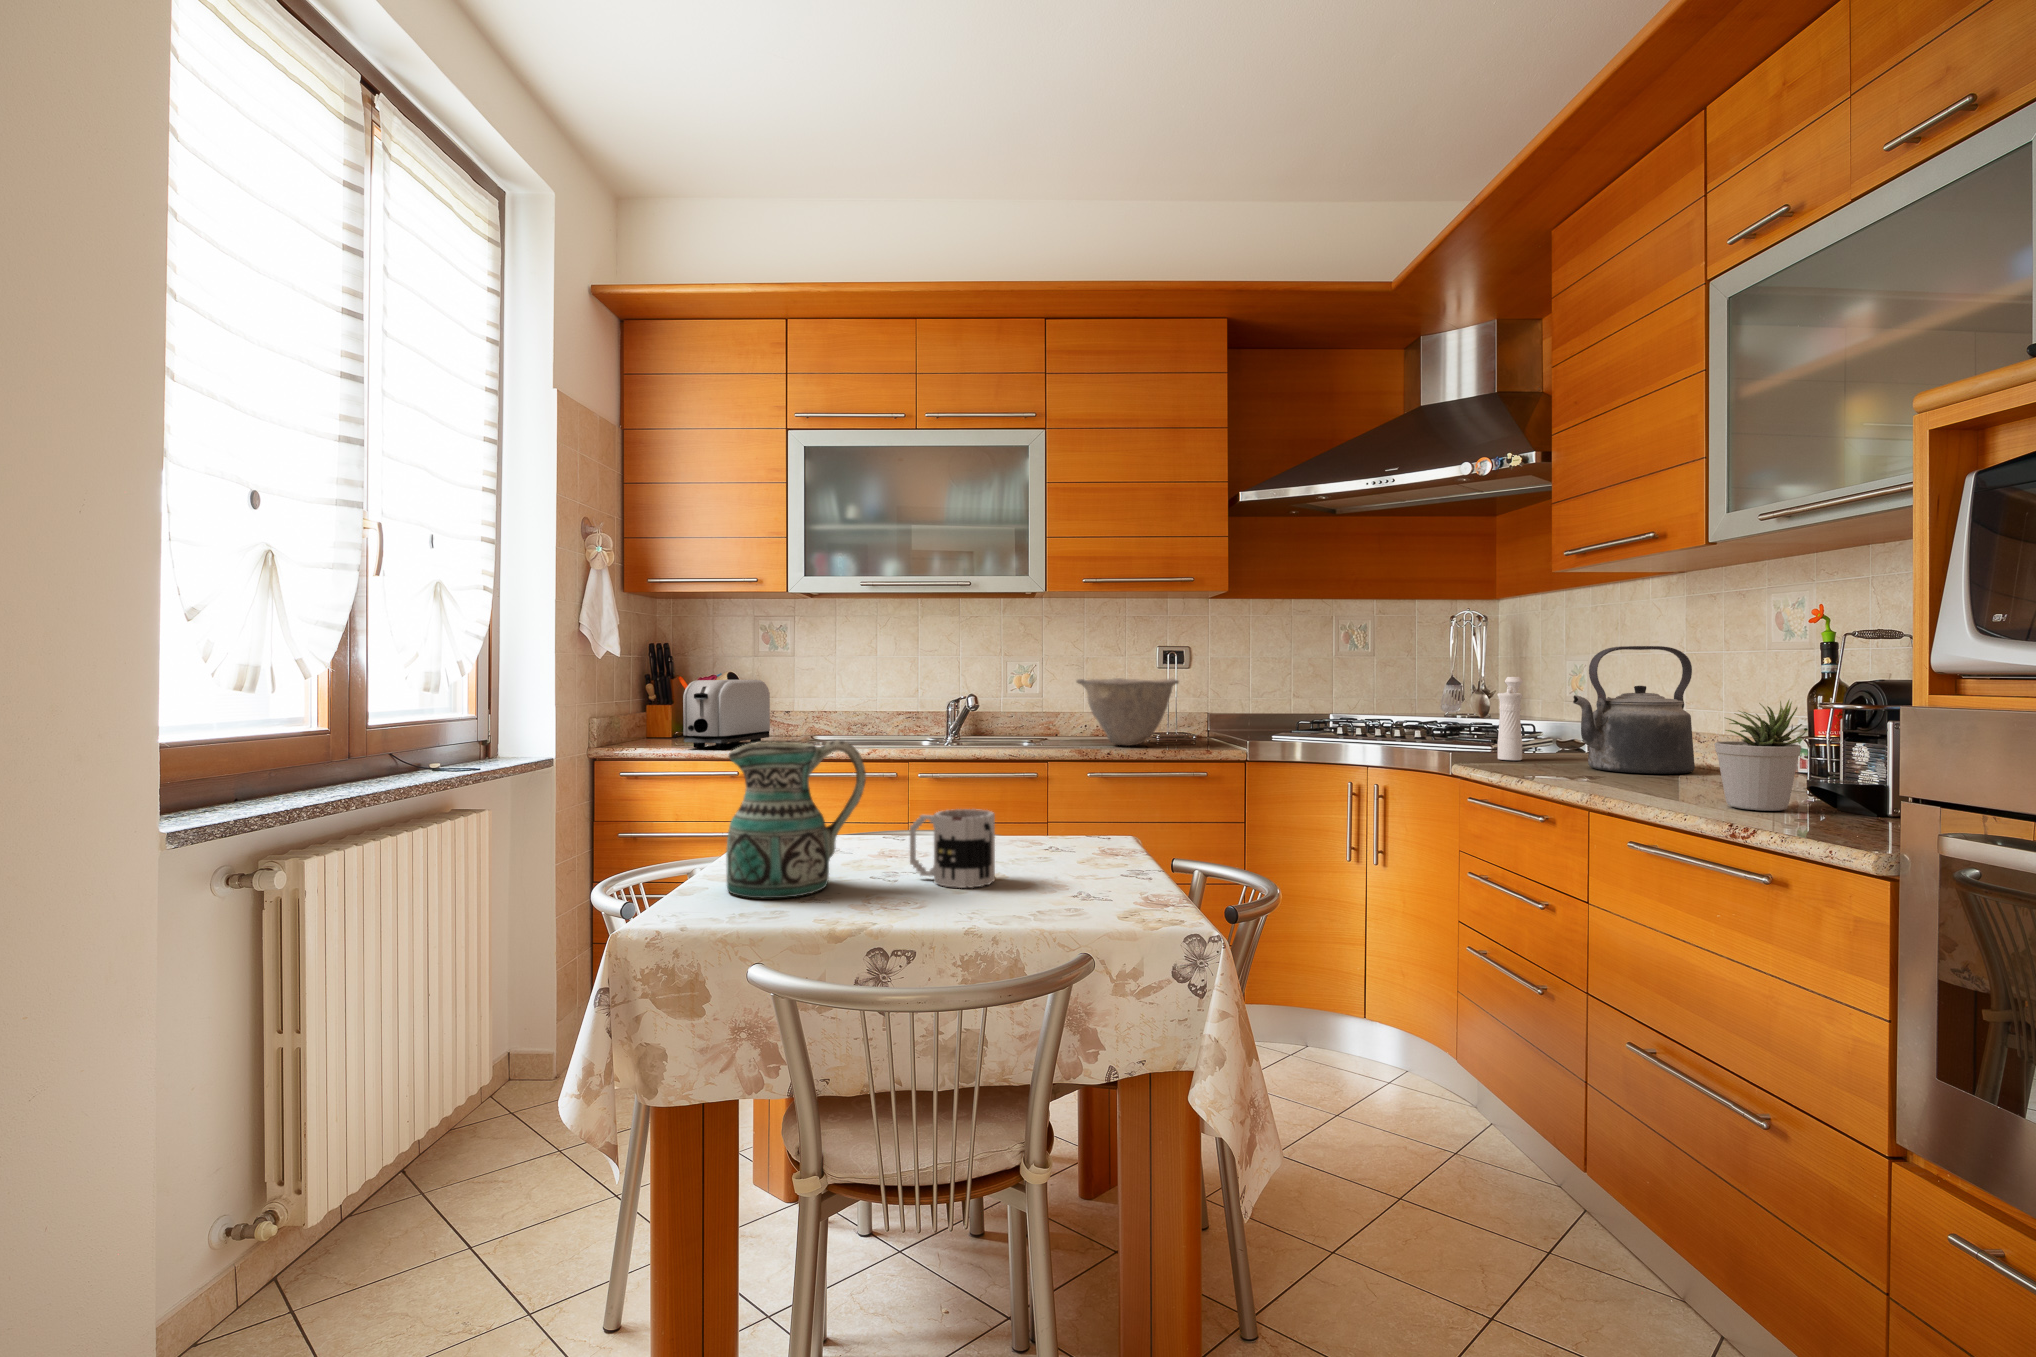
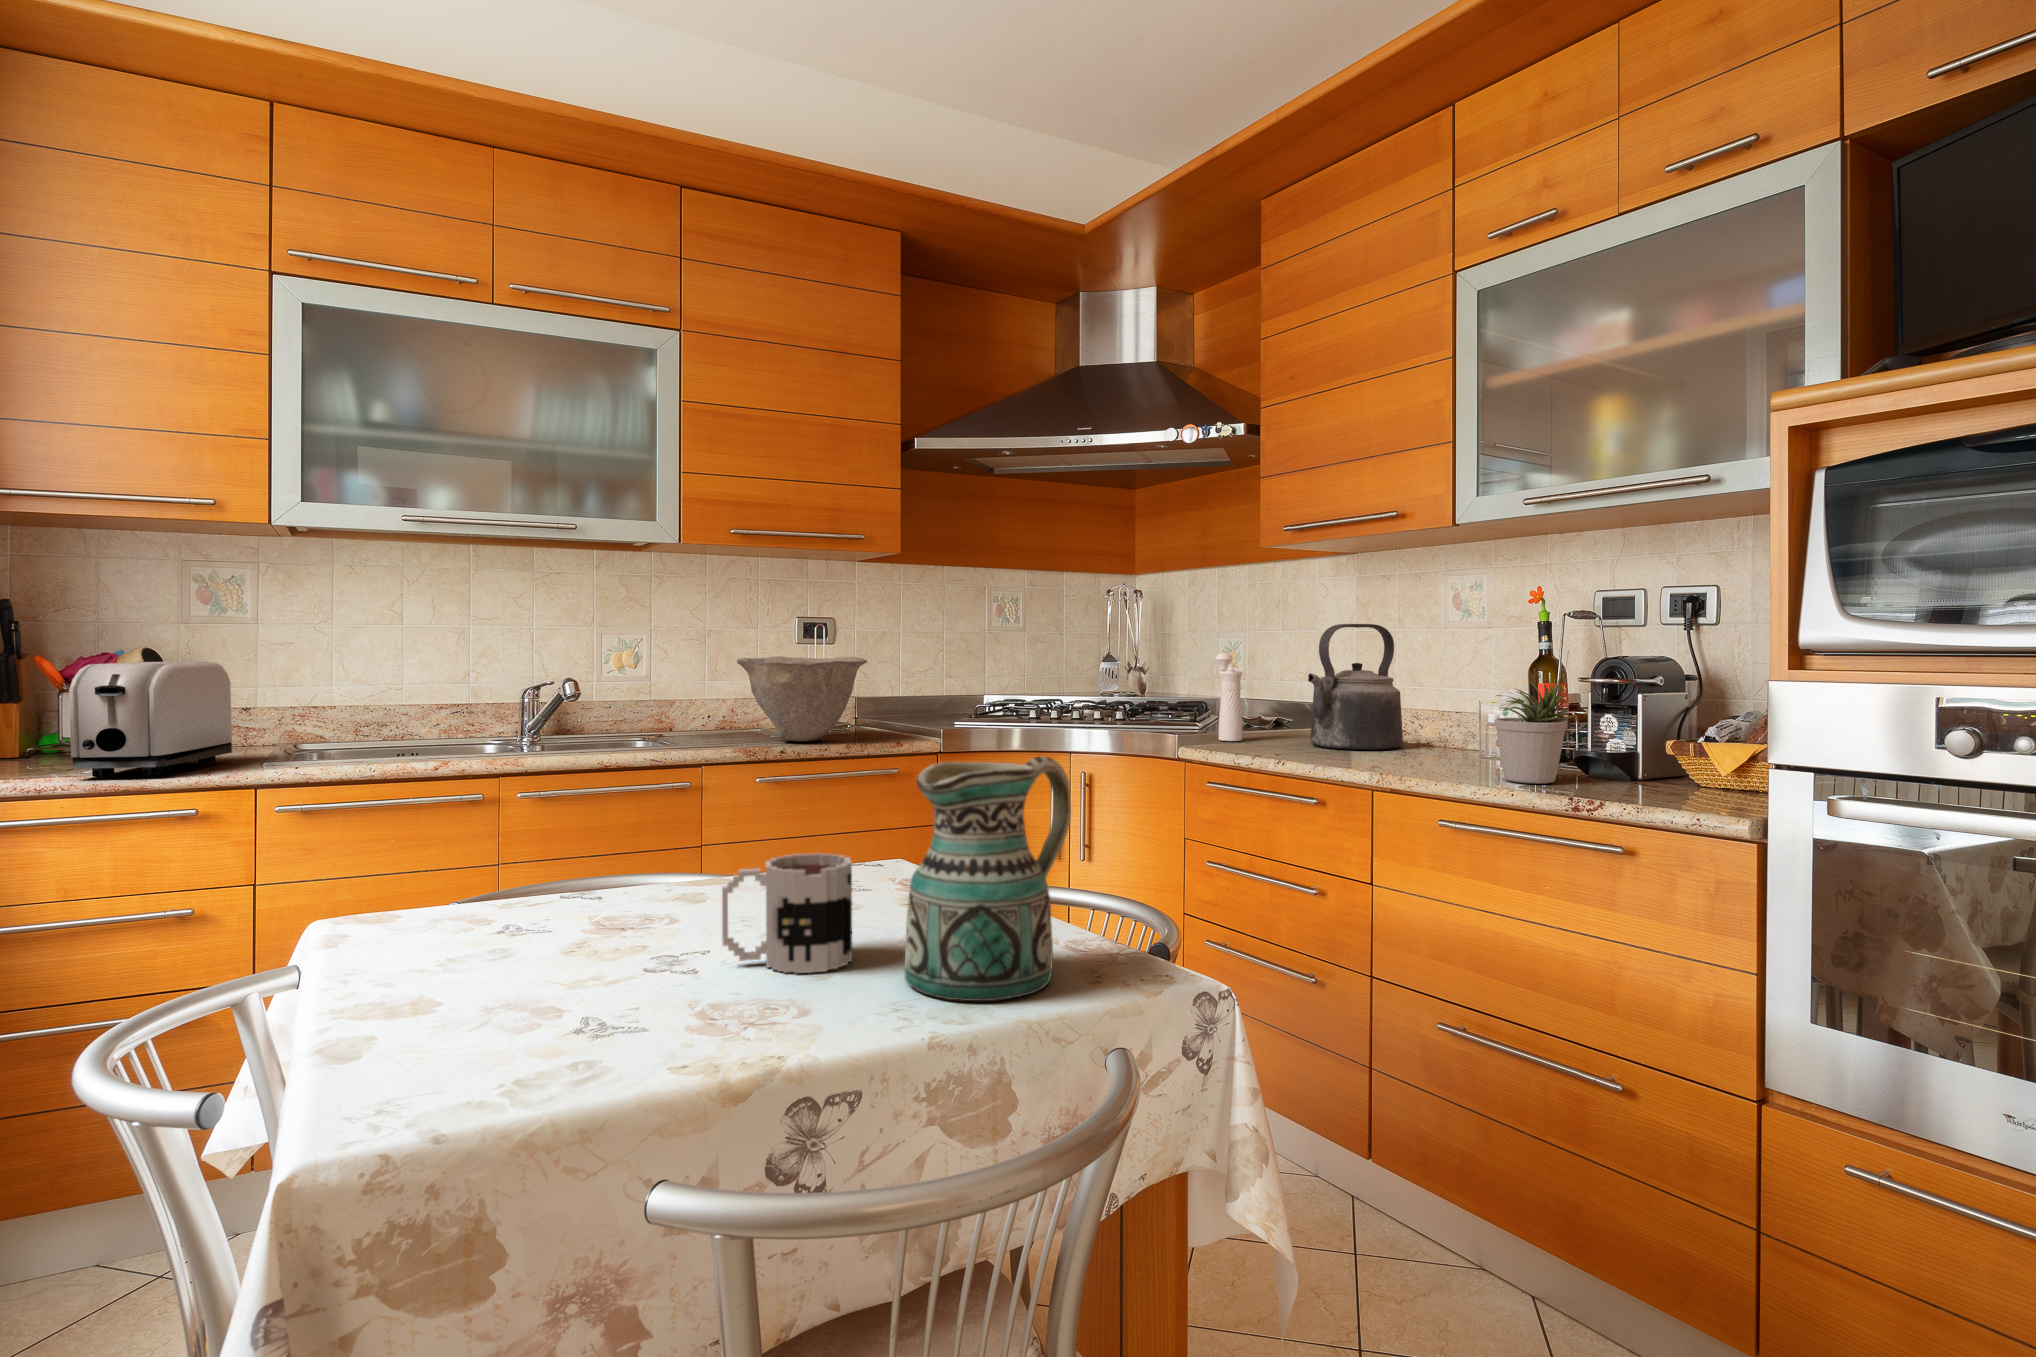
ceramic pitcher: present [726,740,866,898] -> present [904,756,1071,1001]

